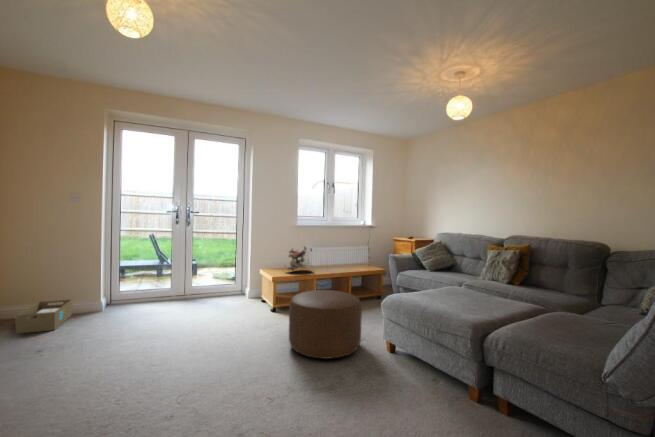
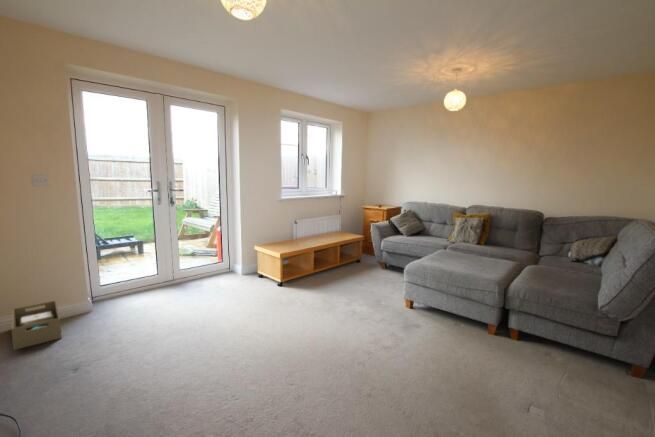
flower arrangement: present [285,247,311,271] -> none [281,219,308,246]
ottoman: present [289,290,362,359] -> none [328,263,393,322]

